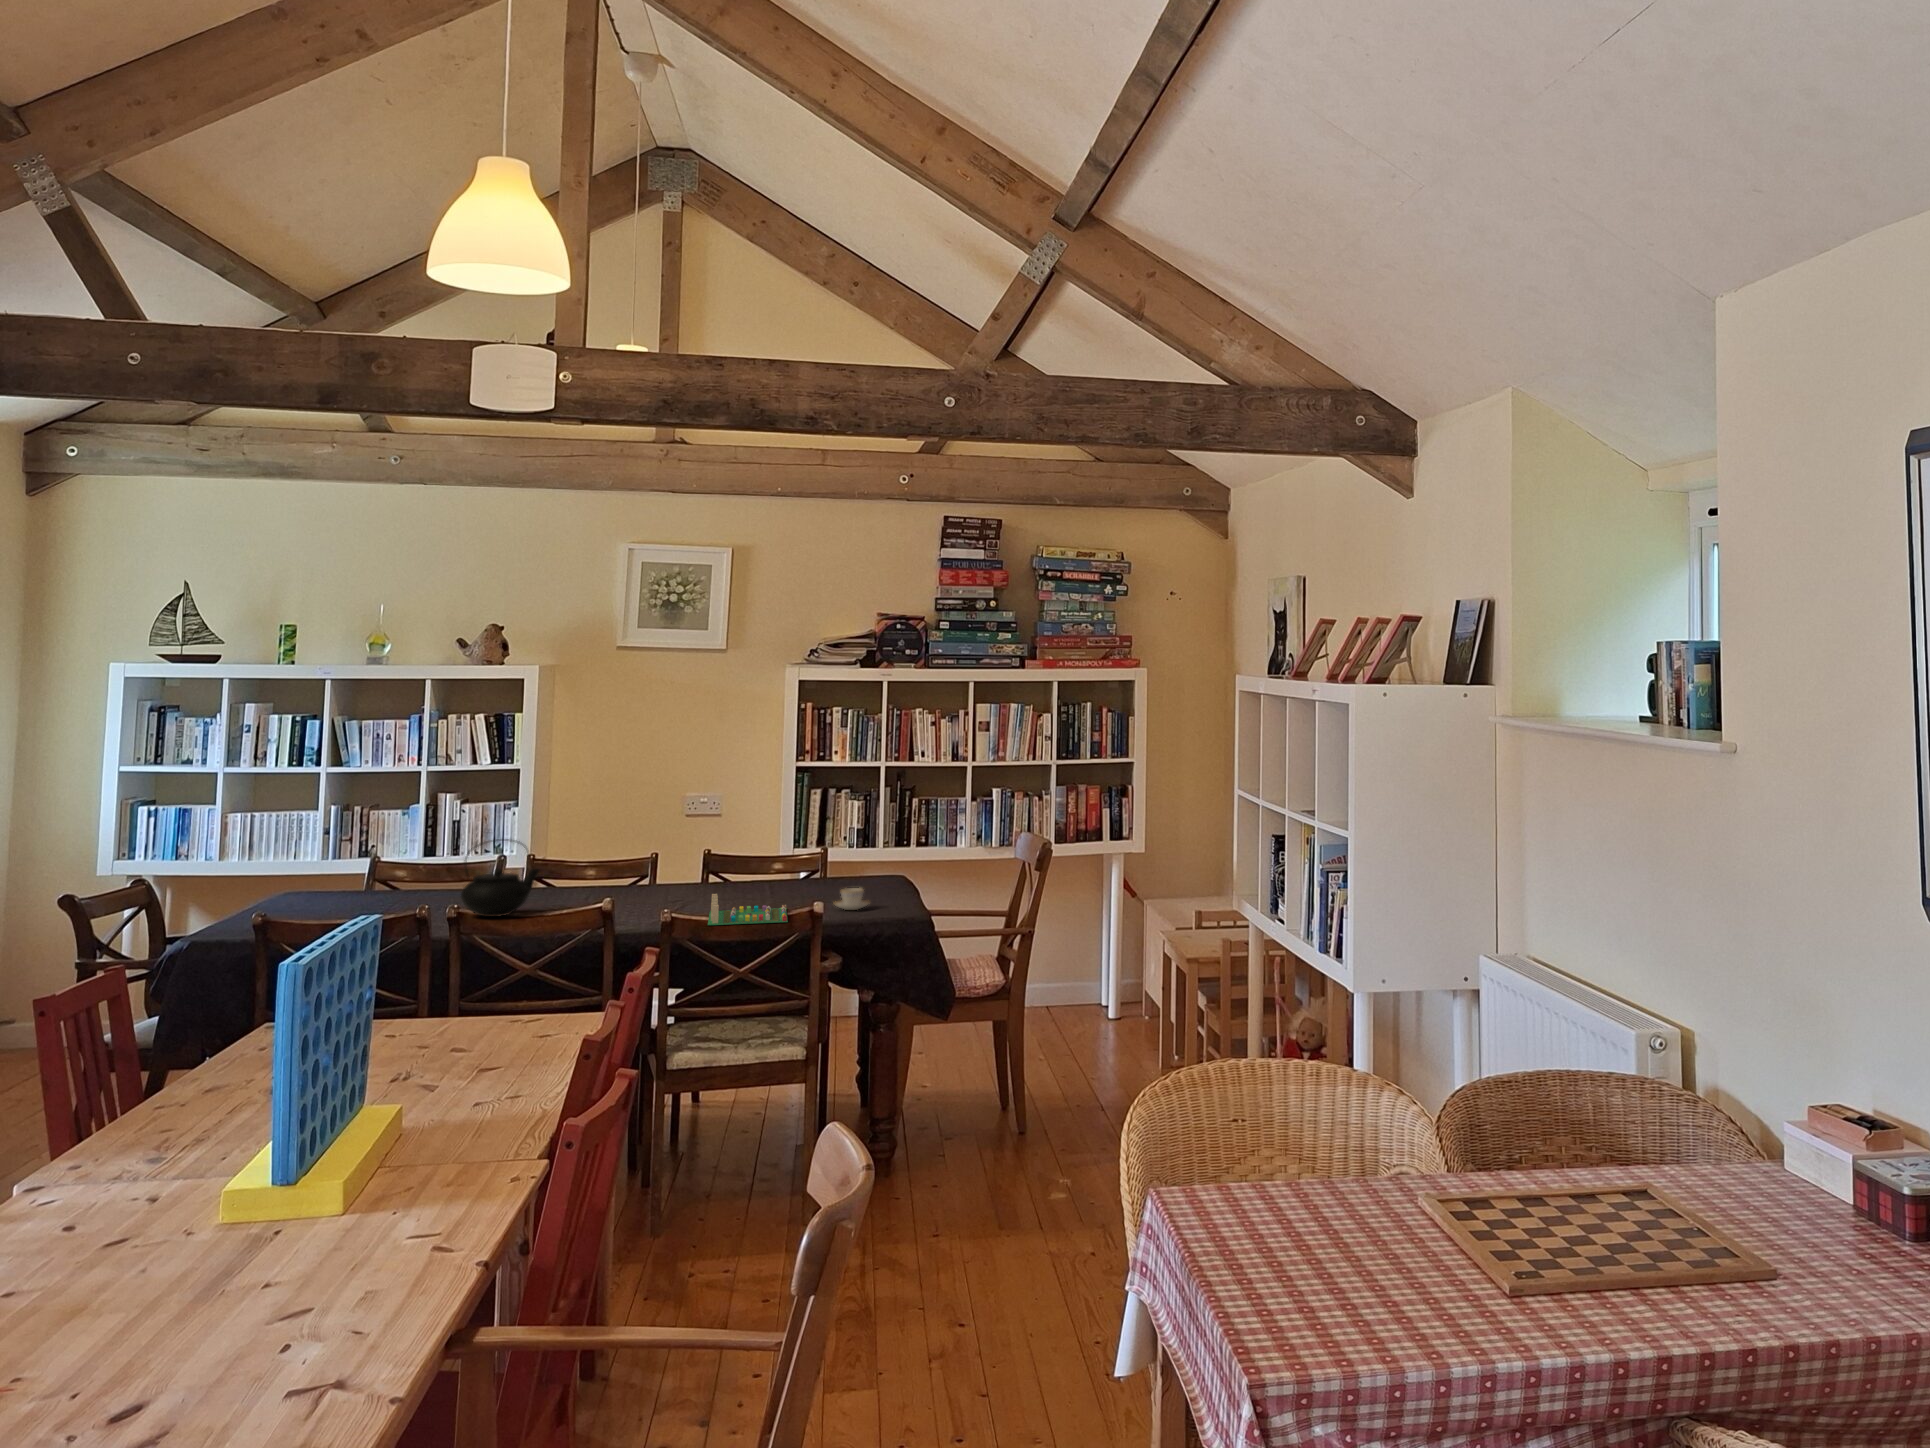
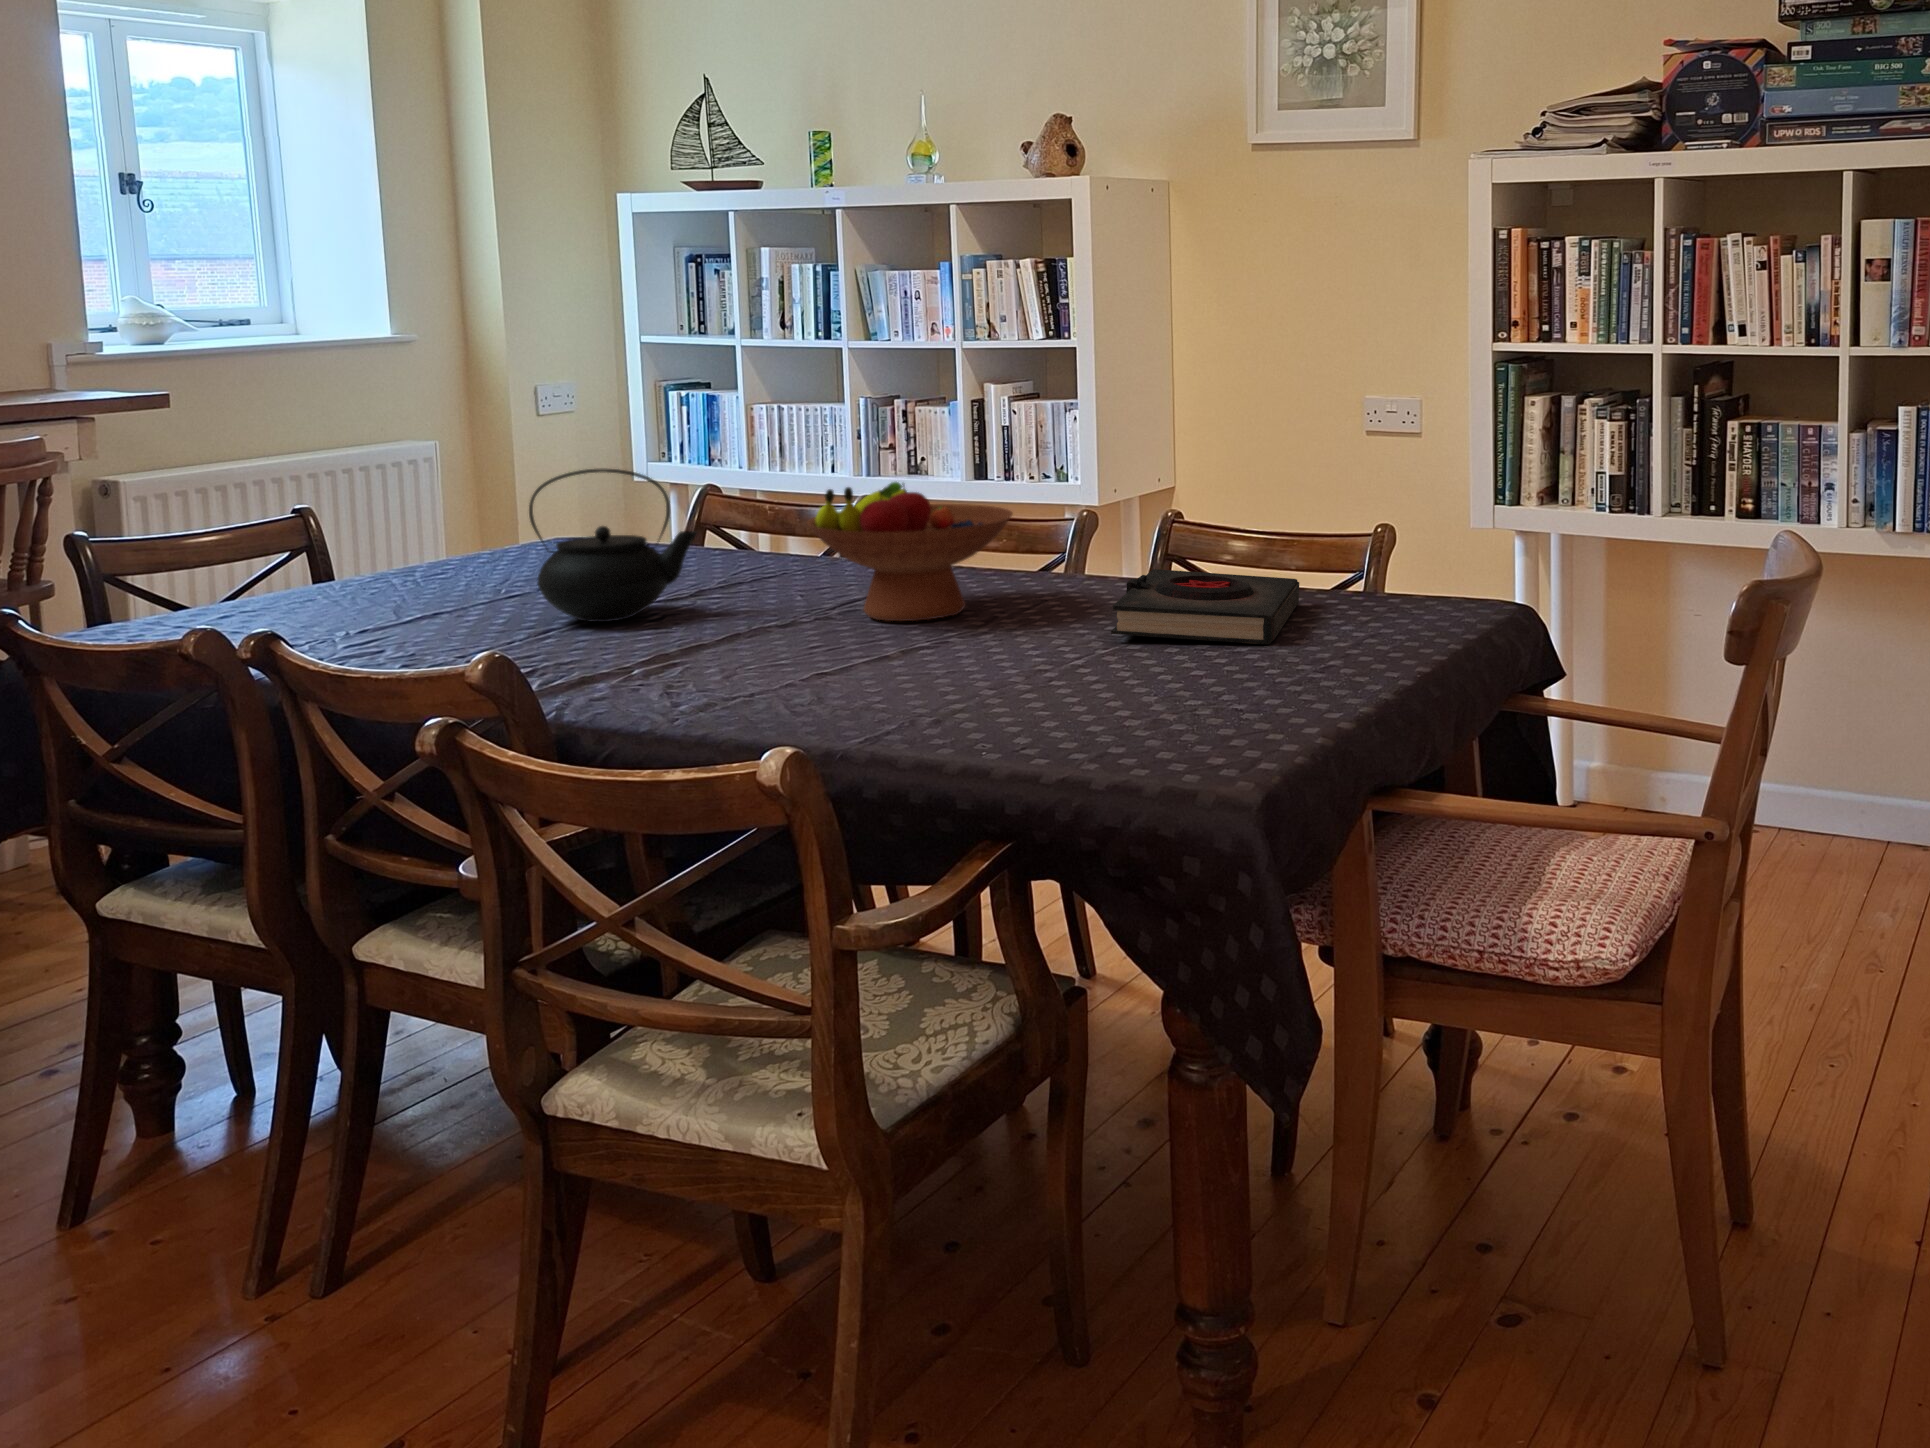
fruit bowl: none [599,839,700,904] -> present [807,482,1013,621]
book: none [748,874,842,897] -> present [1111,569,1299,644]
teacup: present [834,888,869,910] -> none [1129,644,1226,704]
board game: present [708,894,788,925] -> none [774,622,1065,729]

